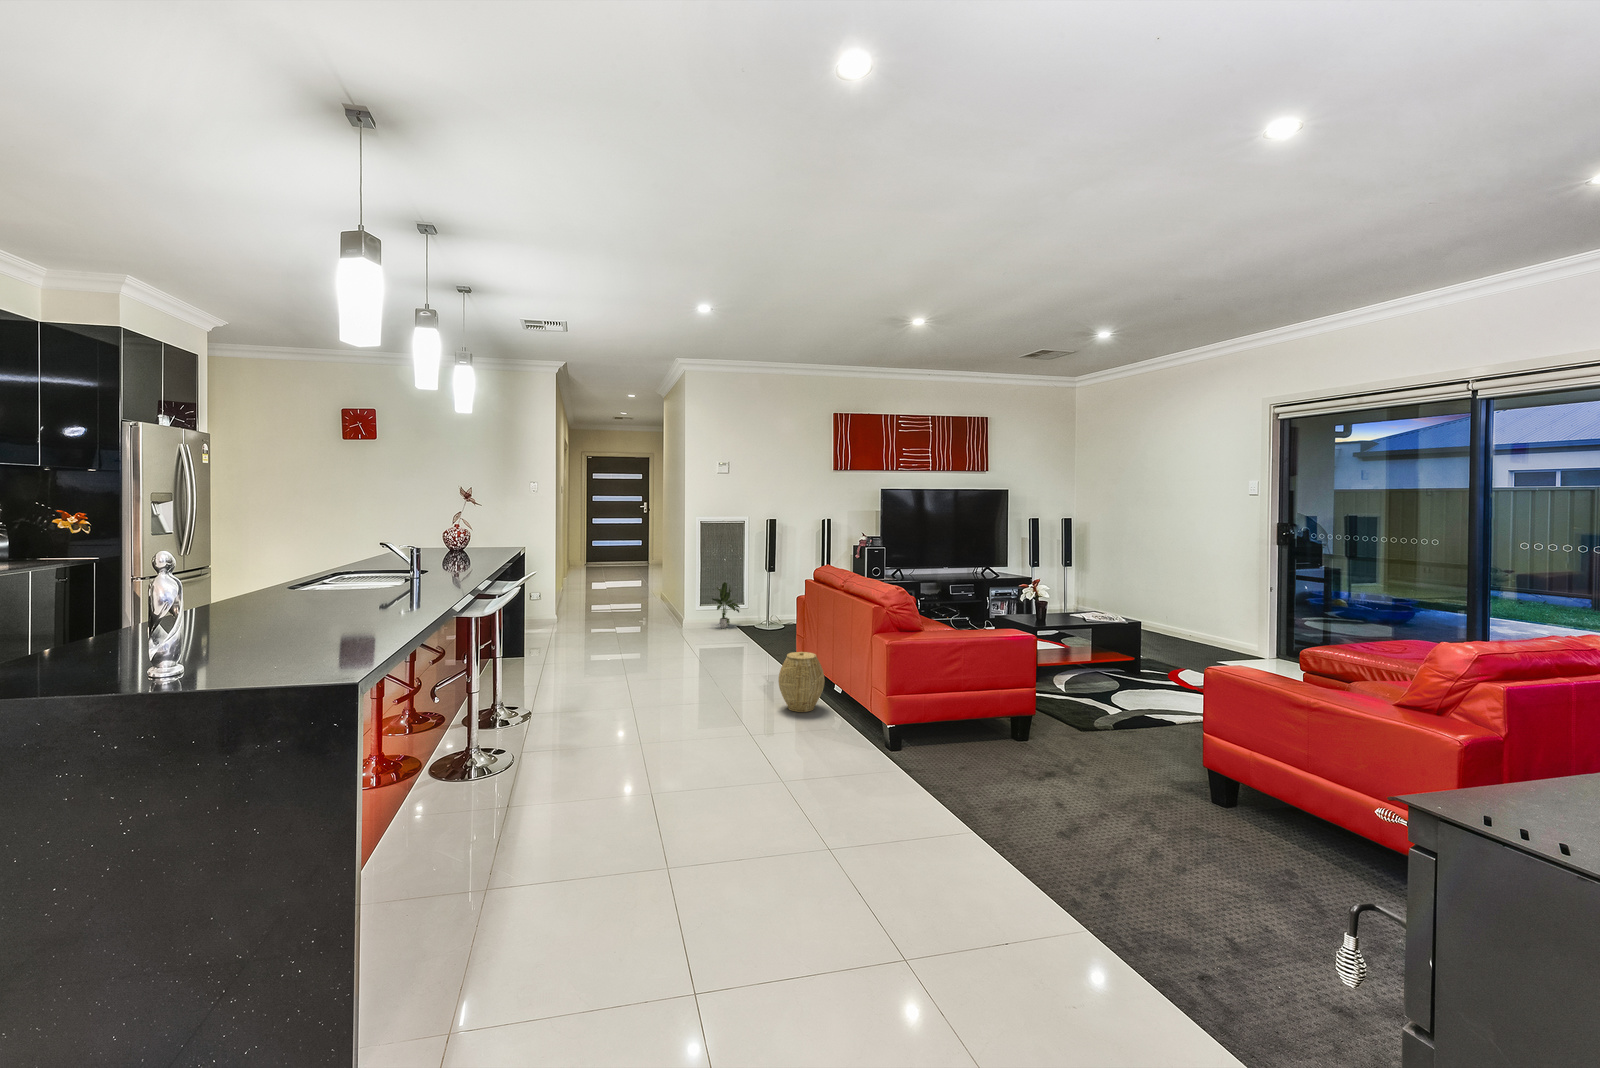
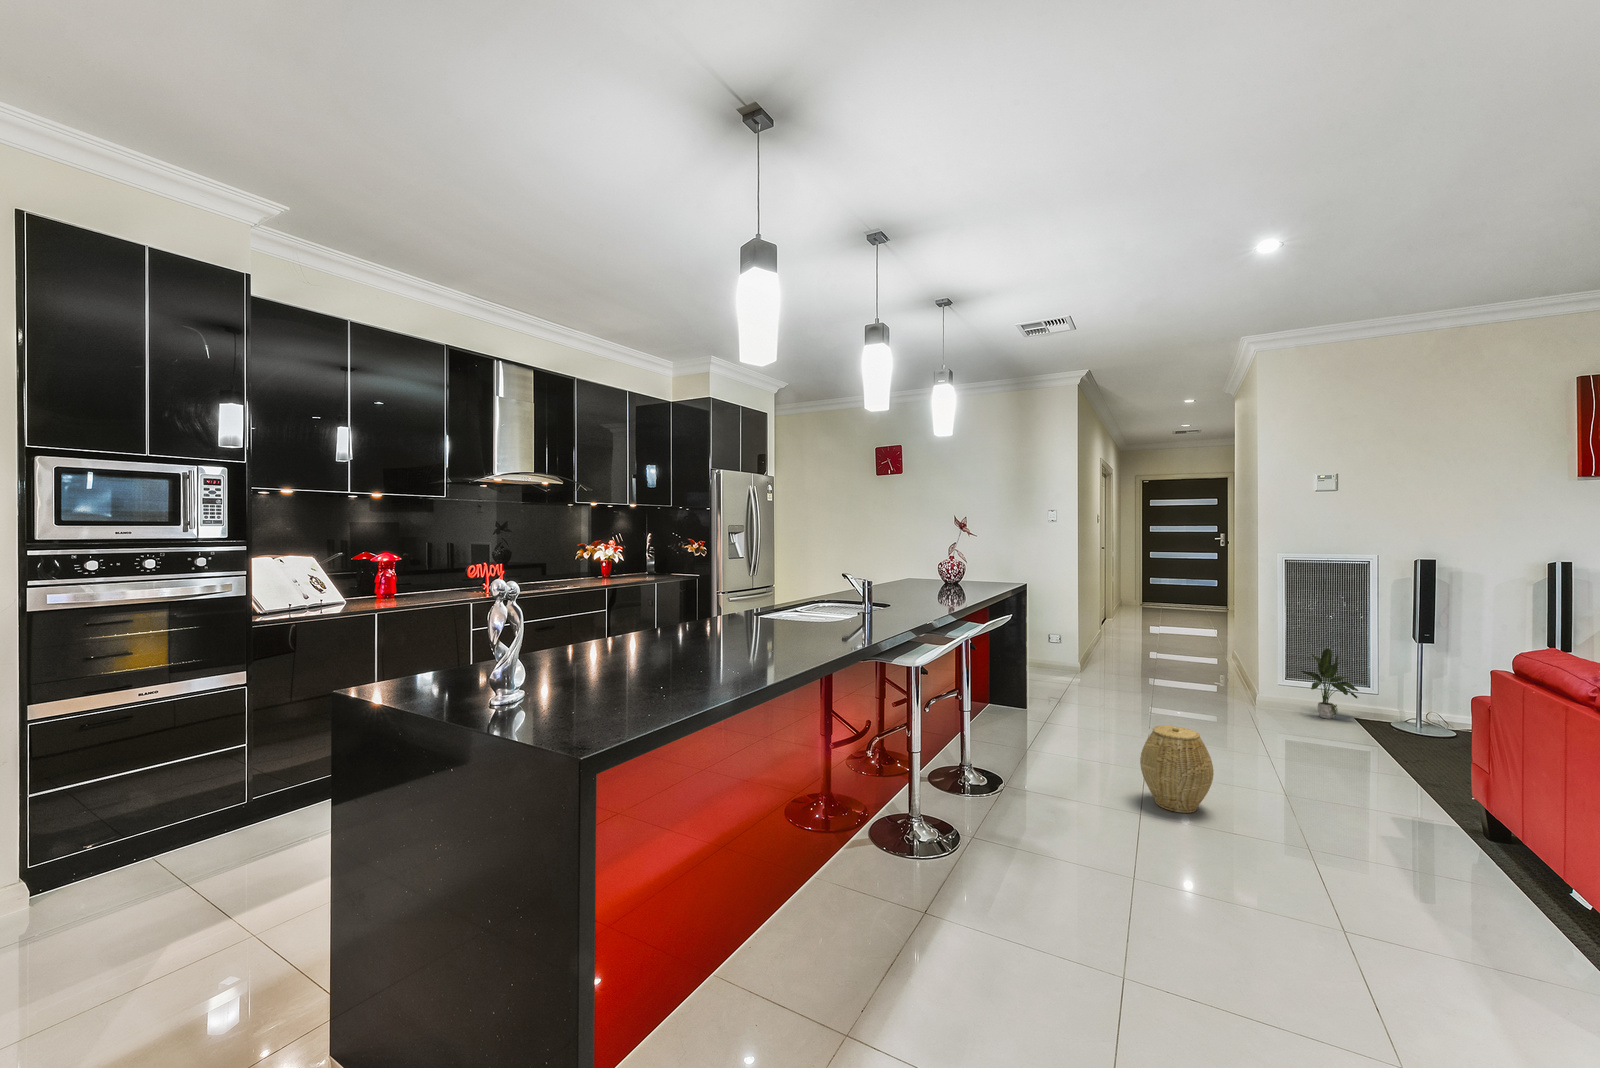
woven basket: present [778,652,825,712] -> present [1140,726,1214,813]

